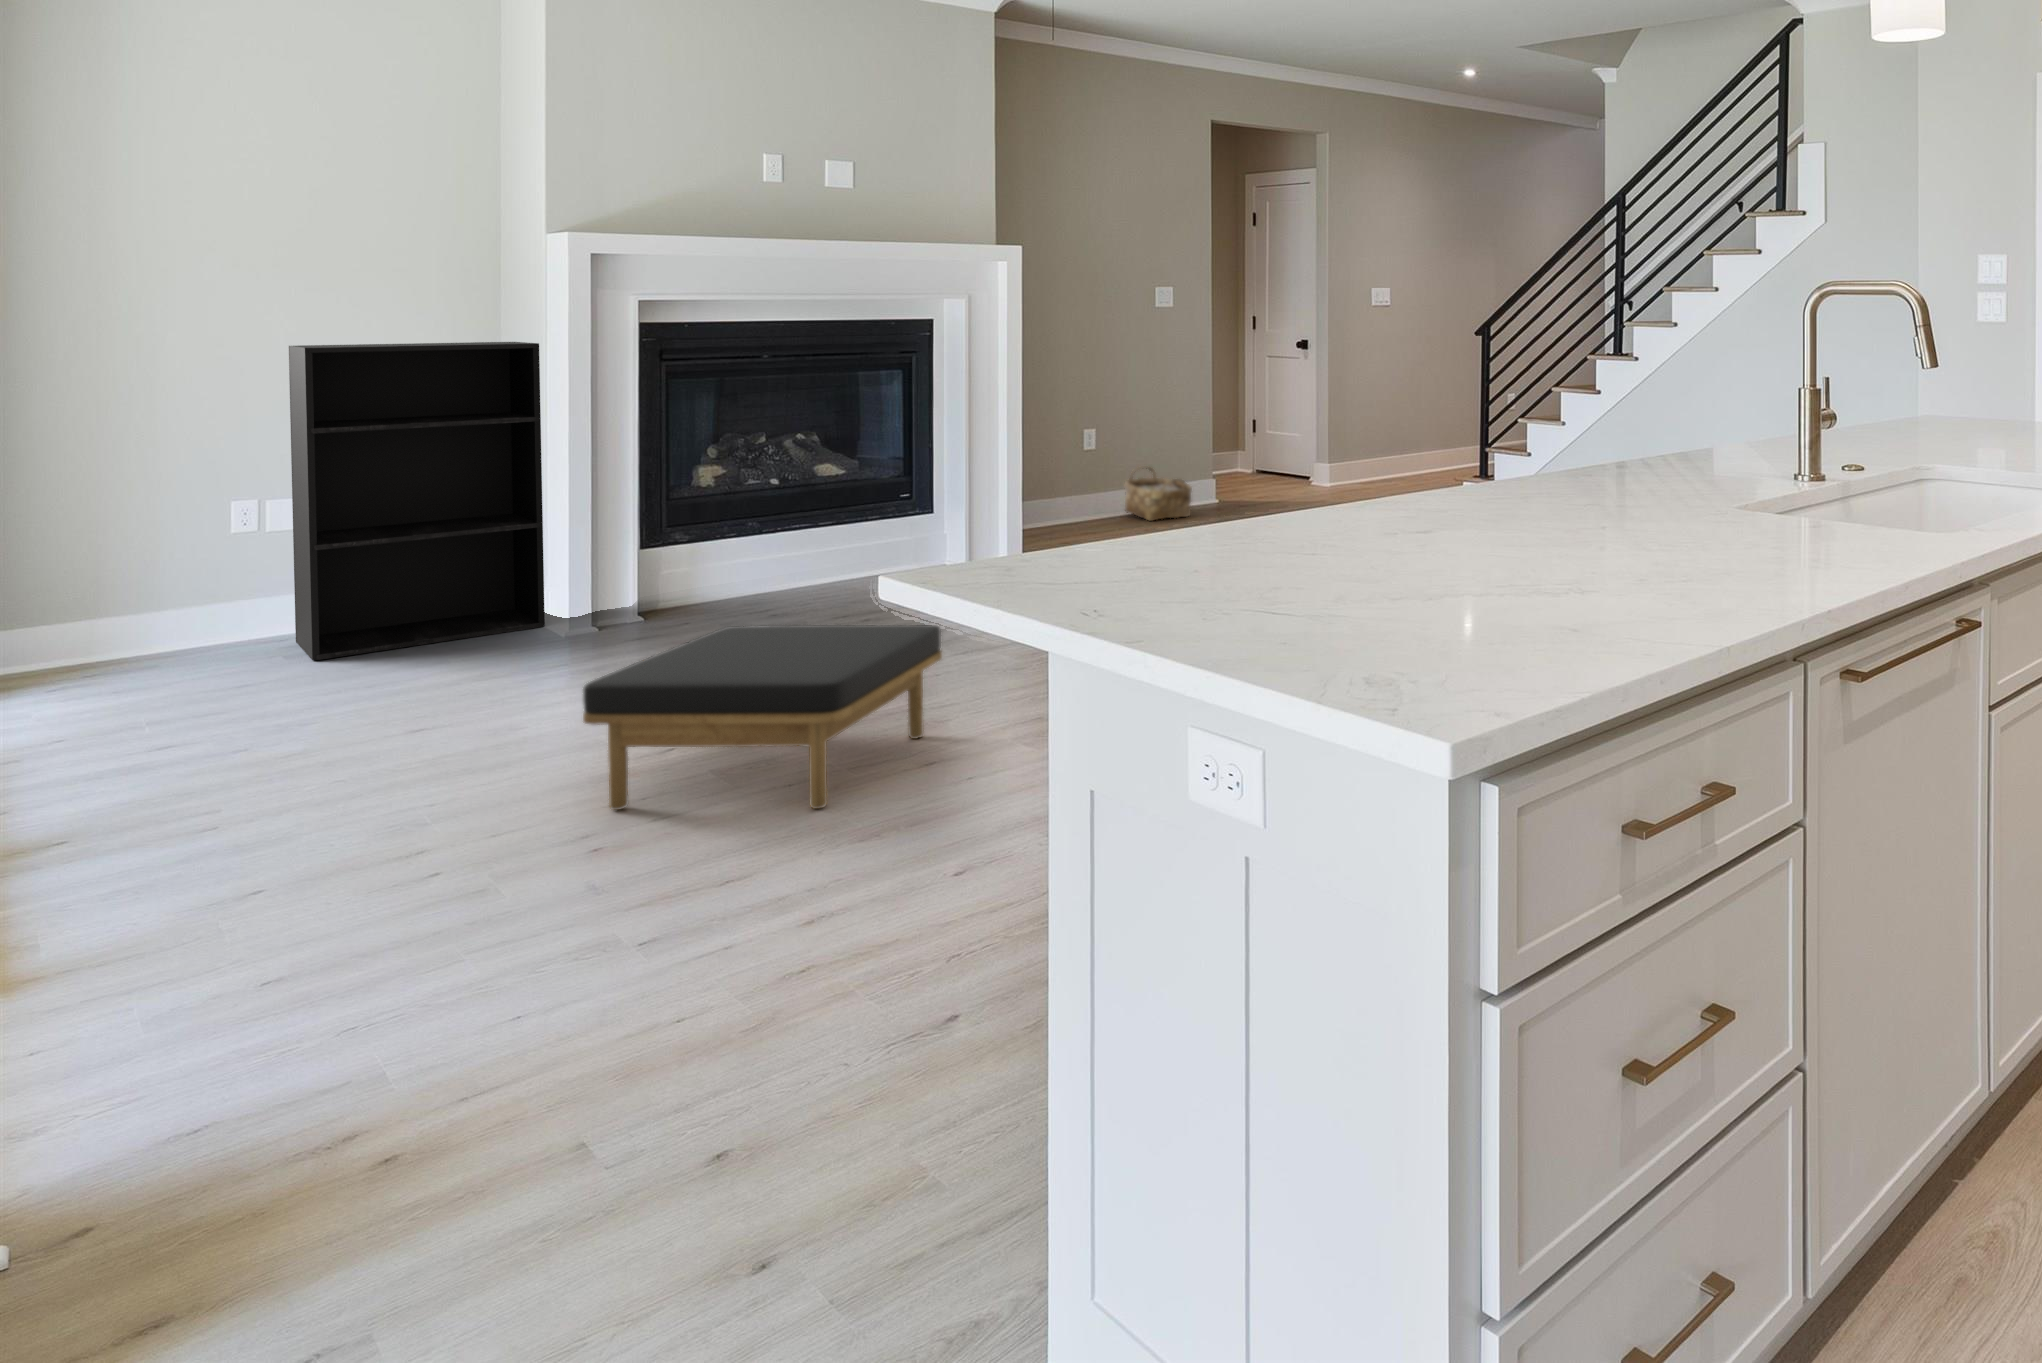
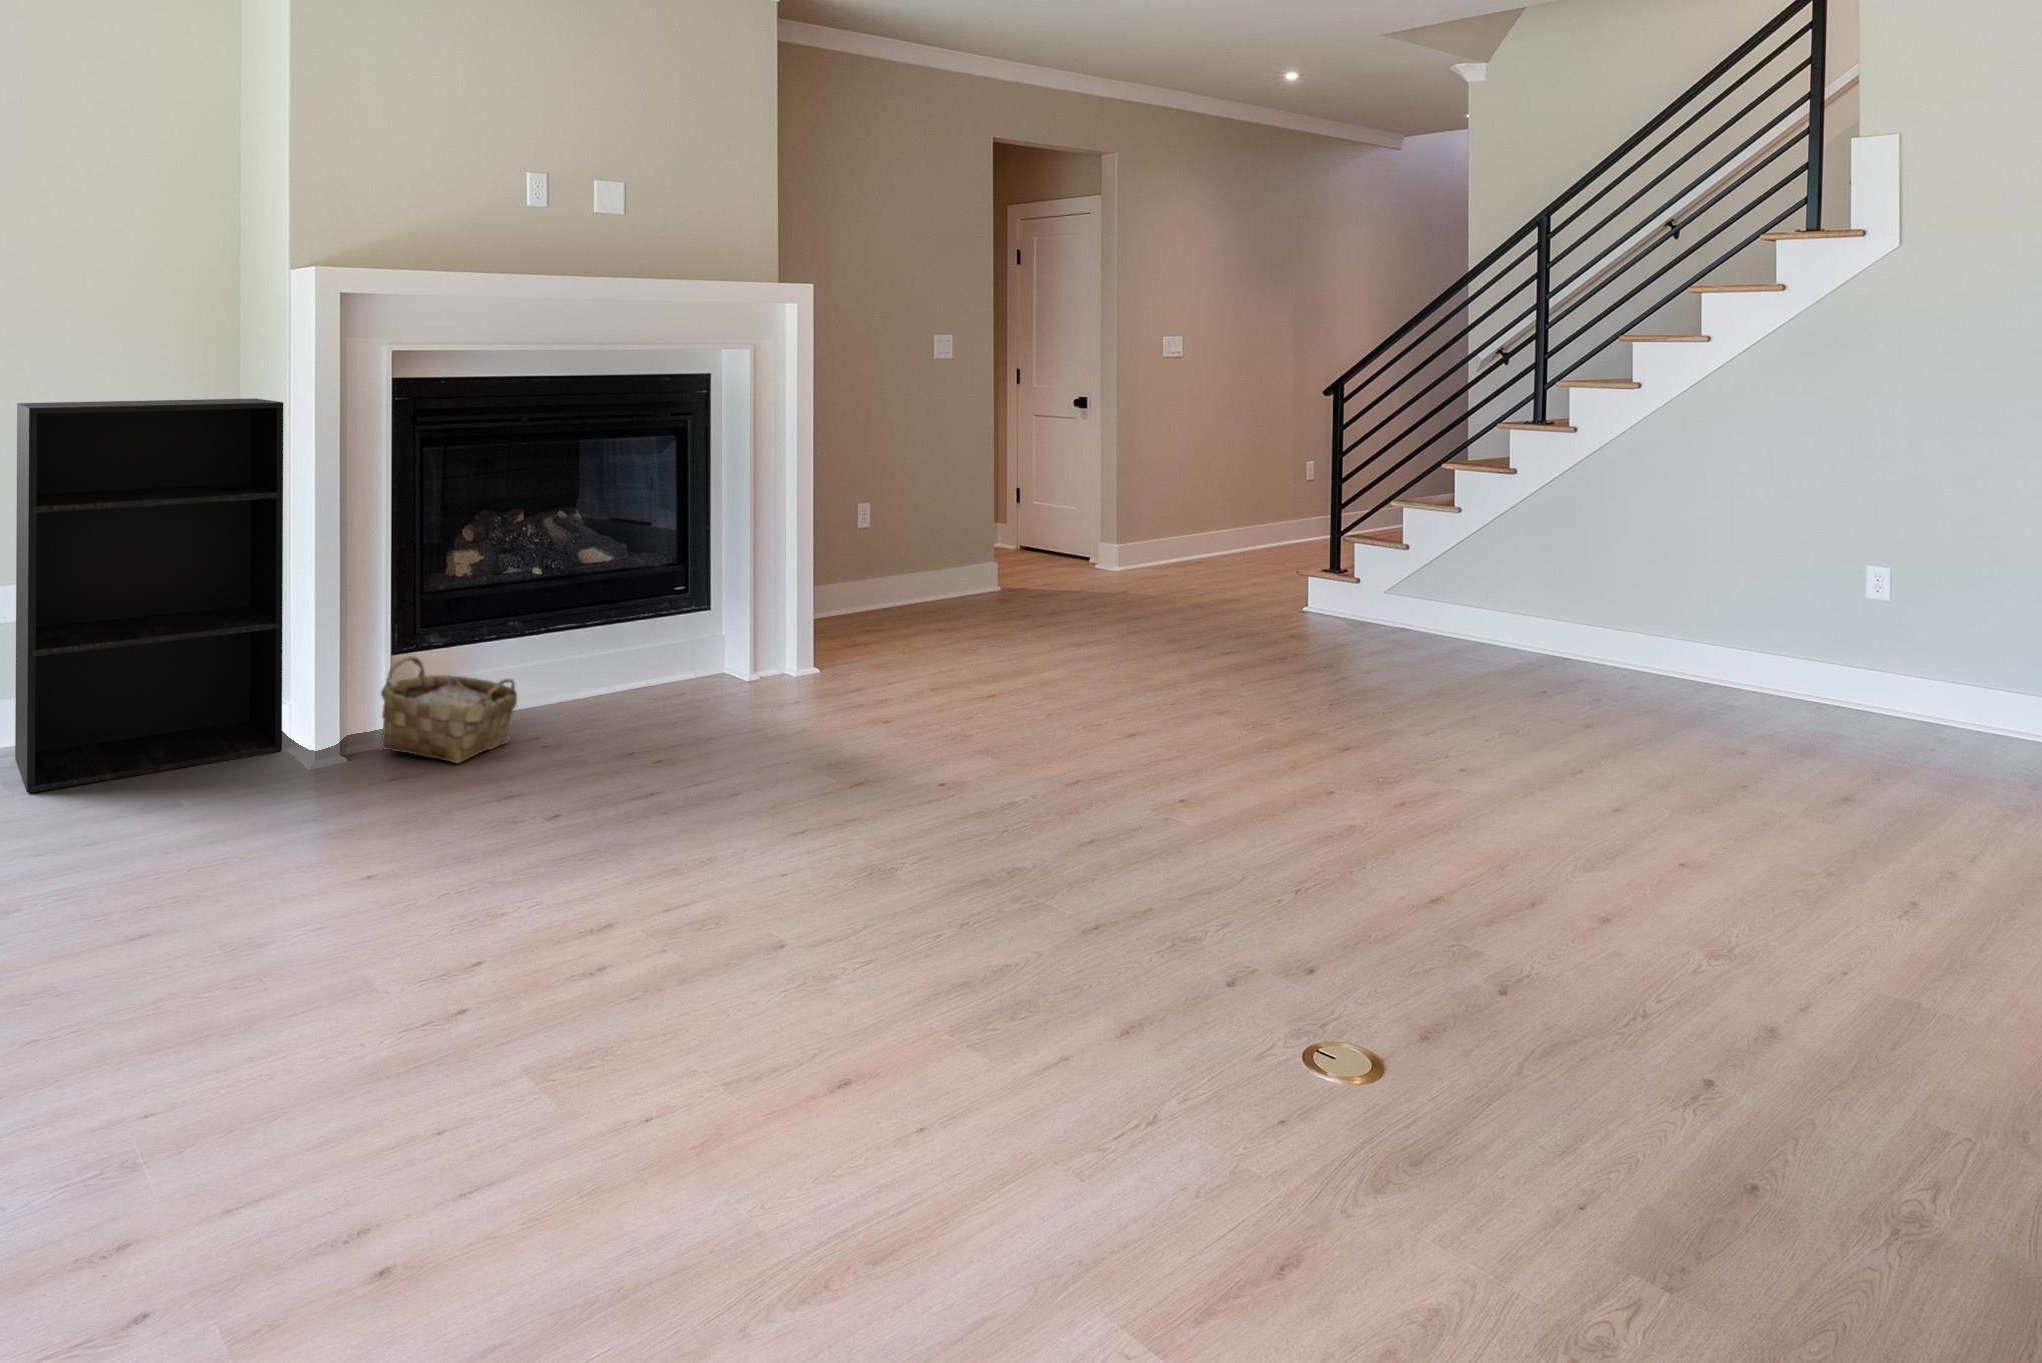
woven basket: present [1125,467,1192,521] -> present [381,656,517,763]
ottoman: present [583,625,942,810] -> none [338,828,822,1199]

